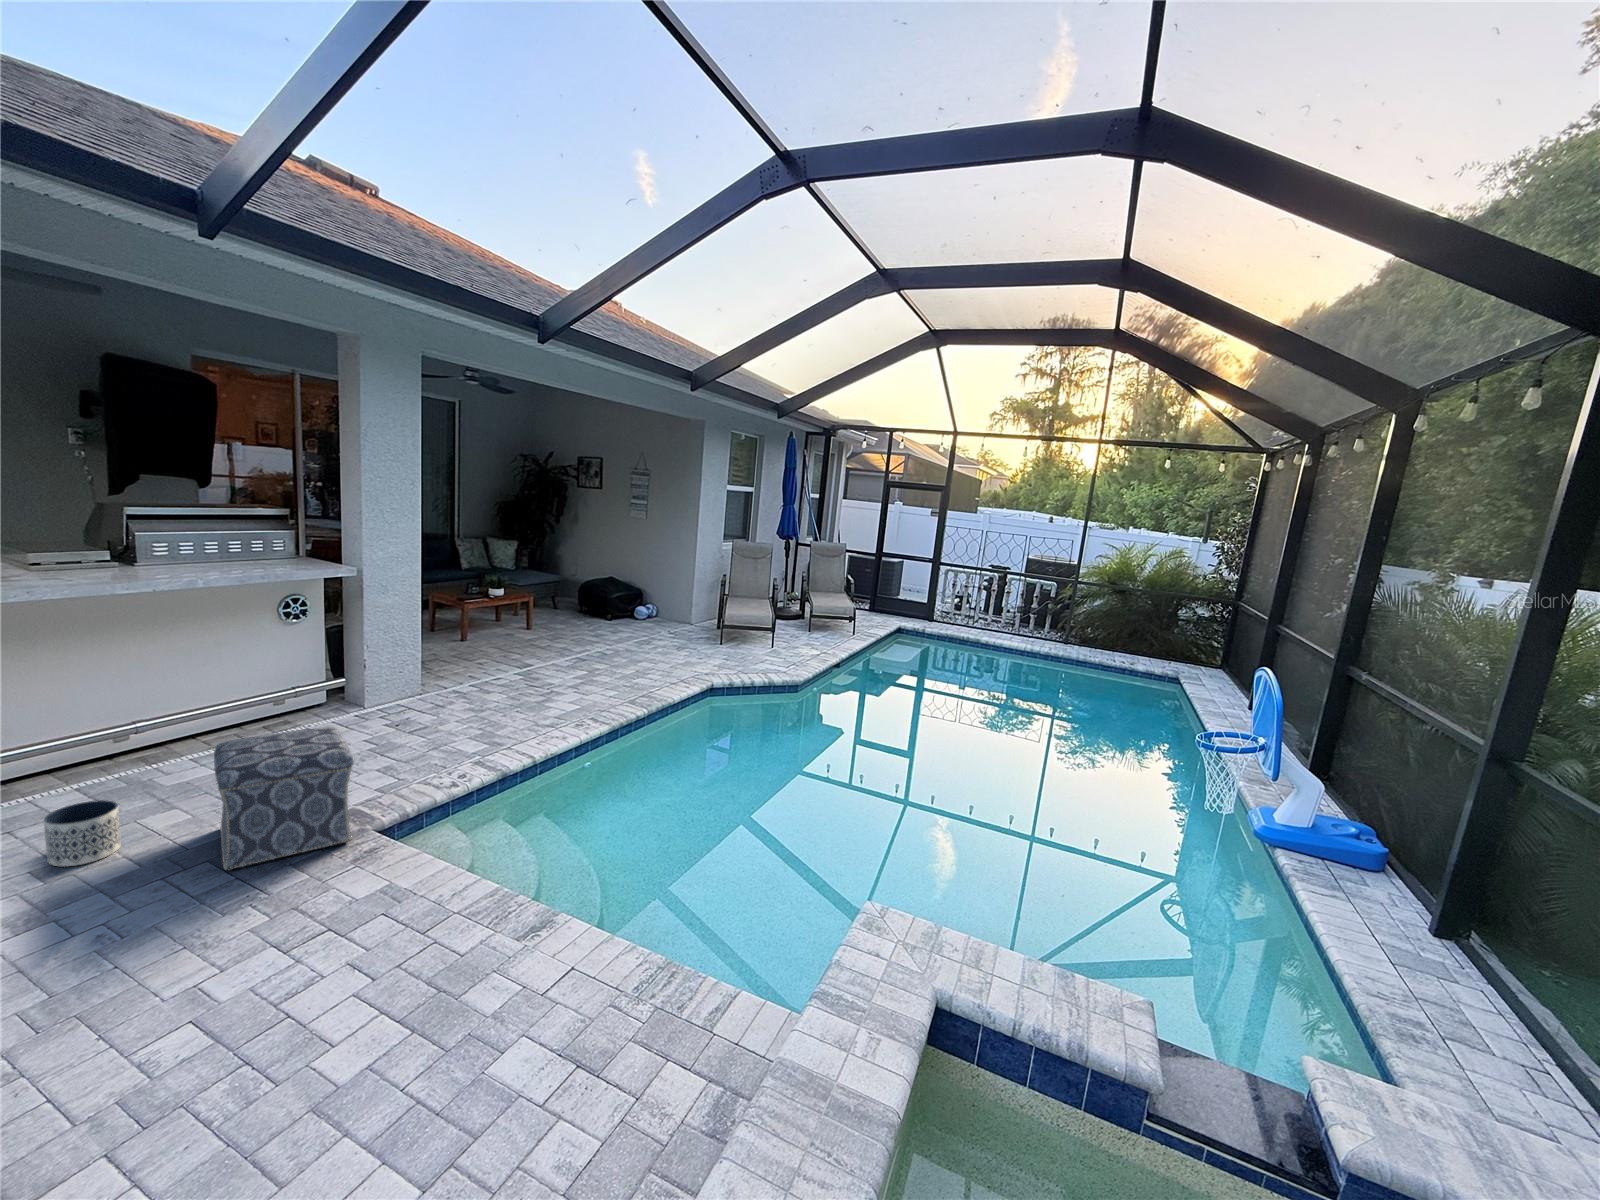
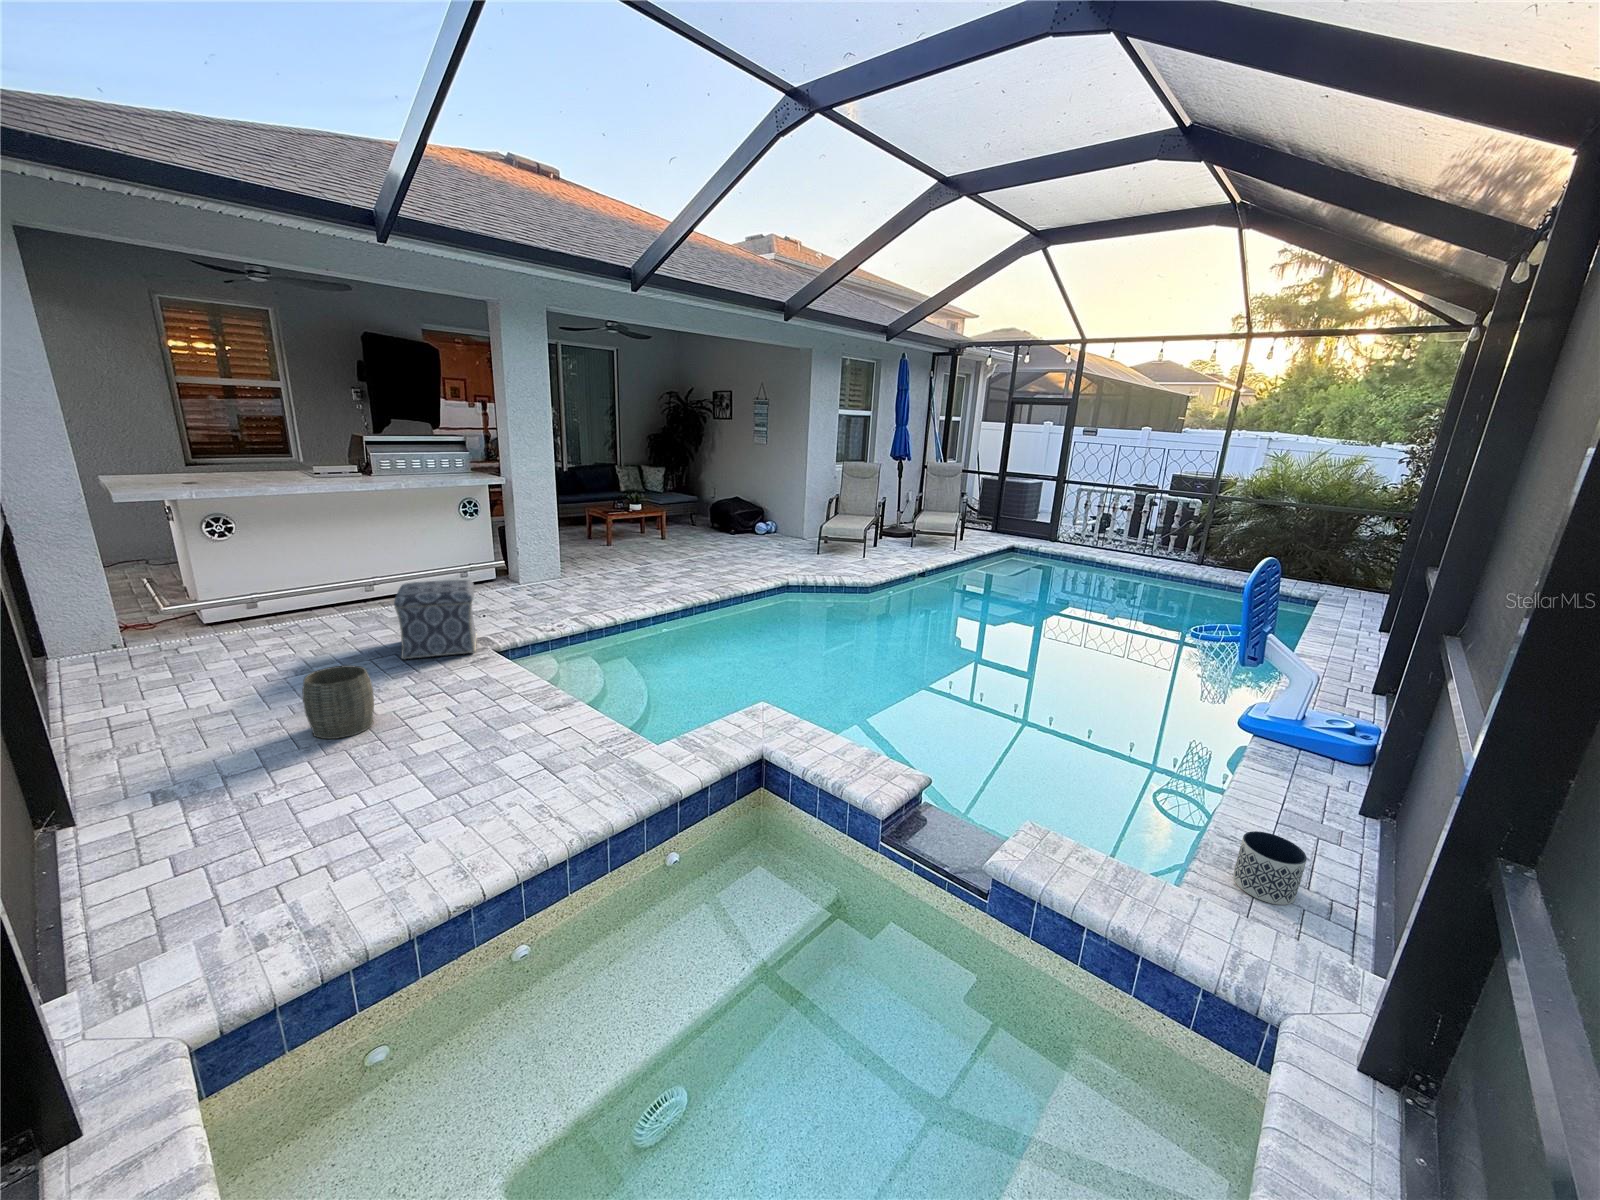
planter: present [44,800,121,867] -> present [1233,831,1307,905]
woven basket: none [76,929,223,1092] -> present [302,665,374,739]

